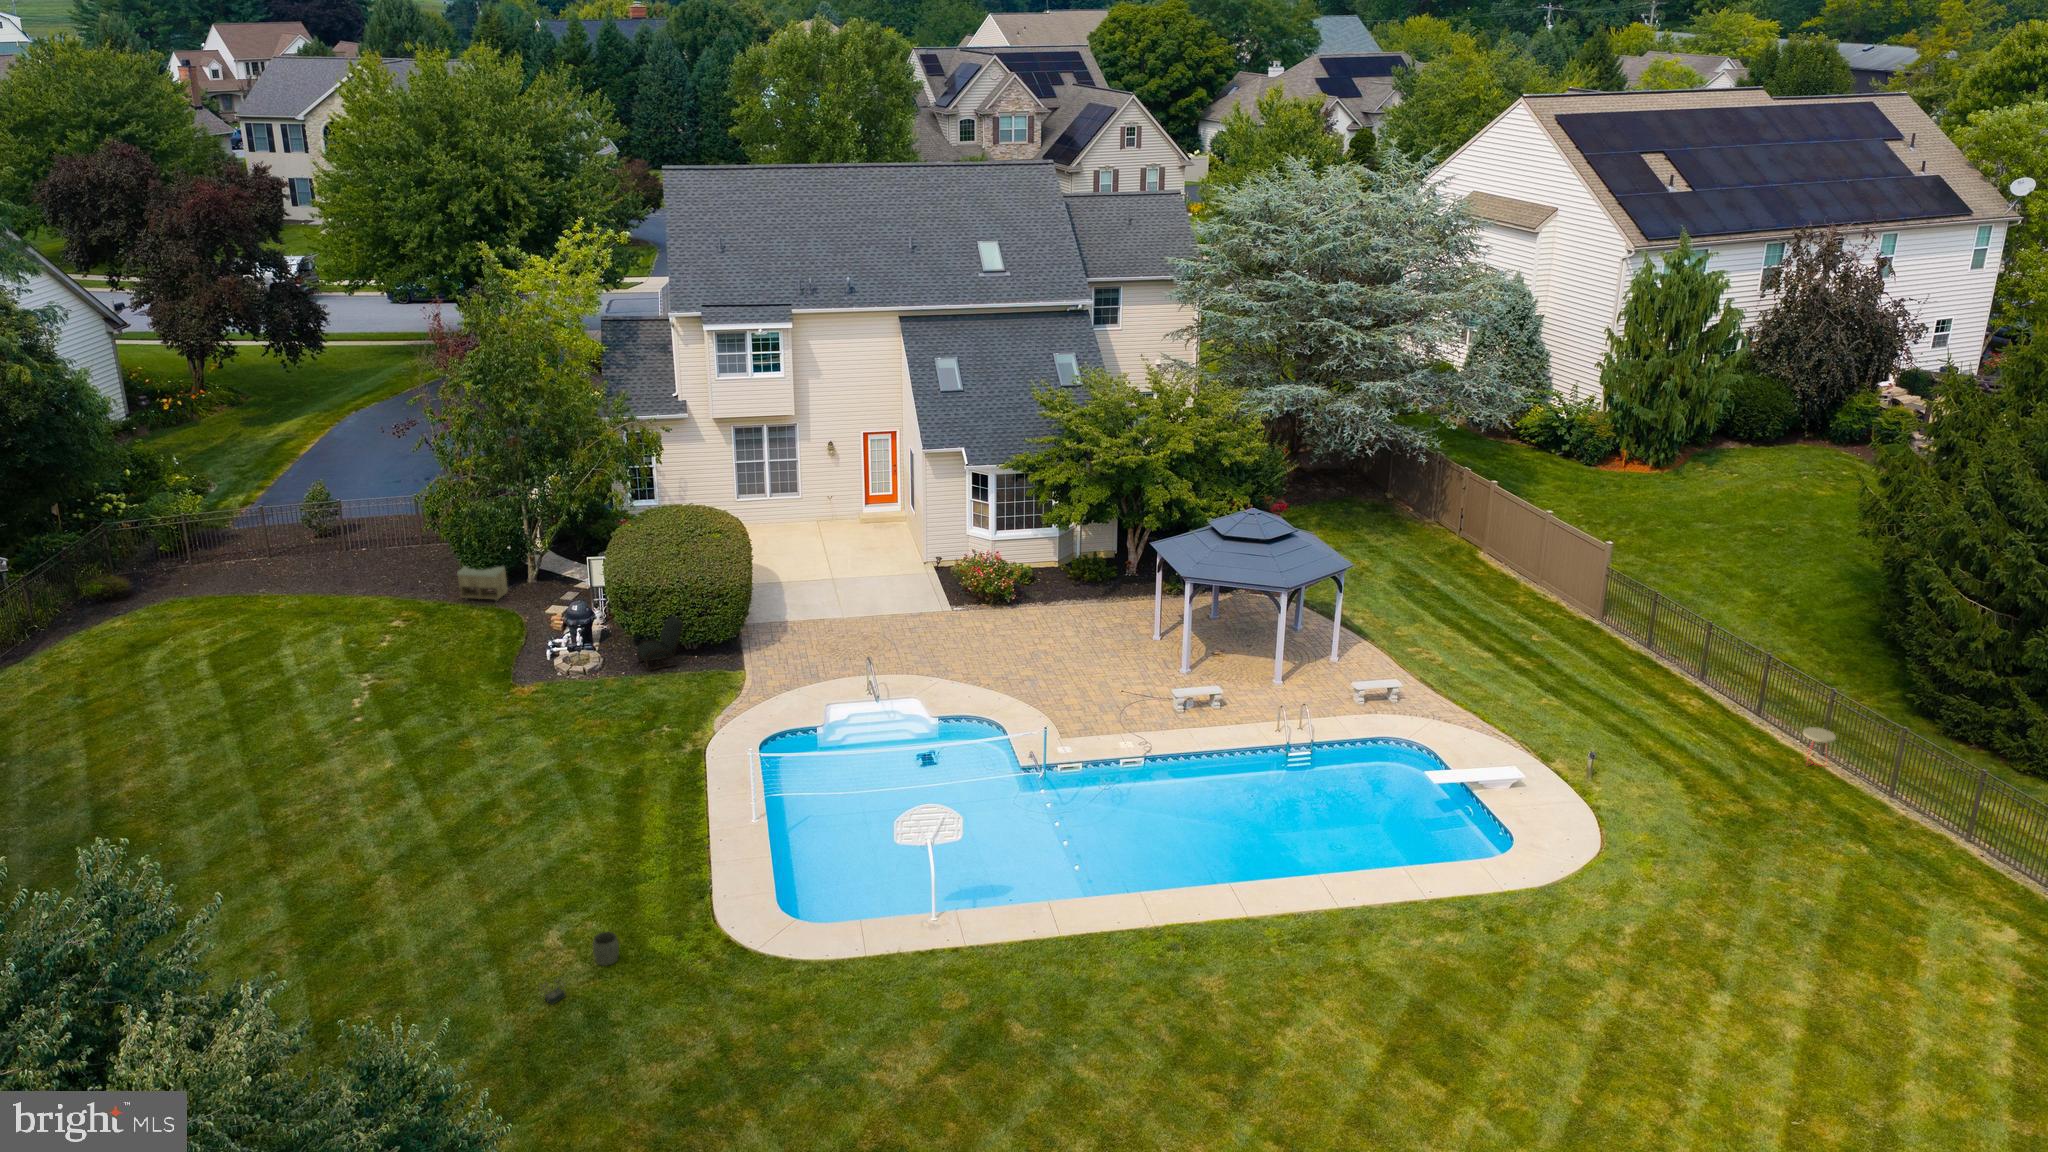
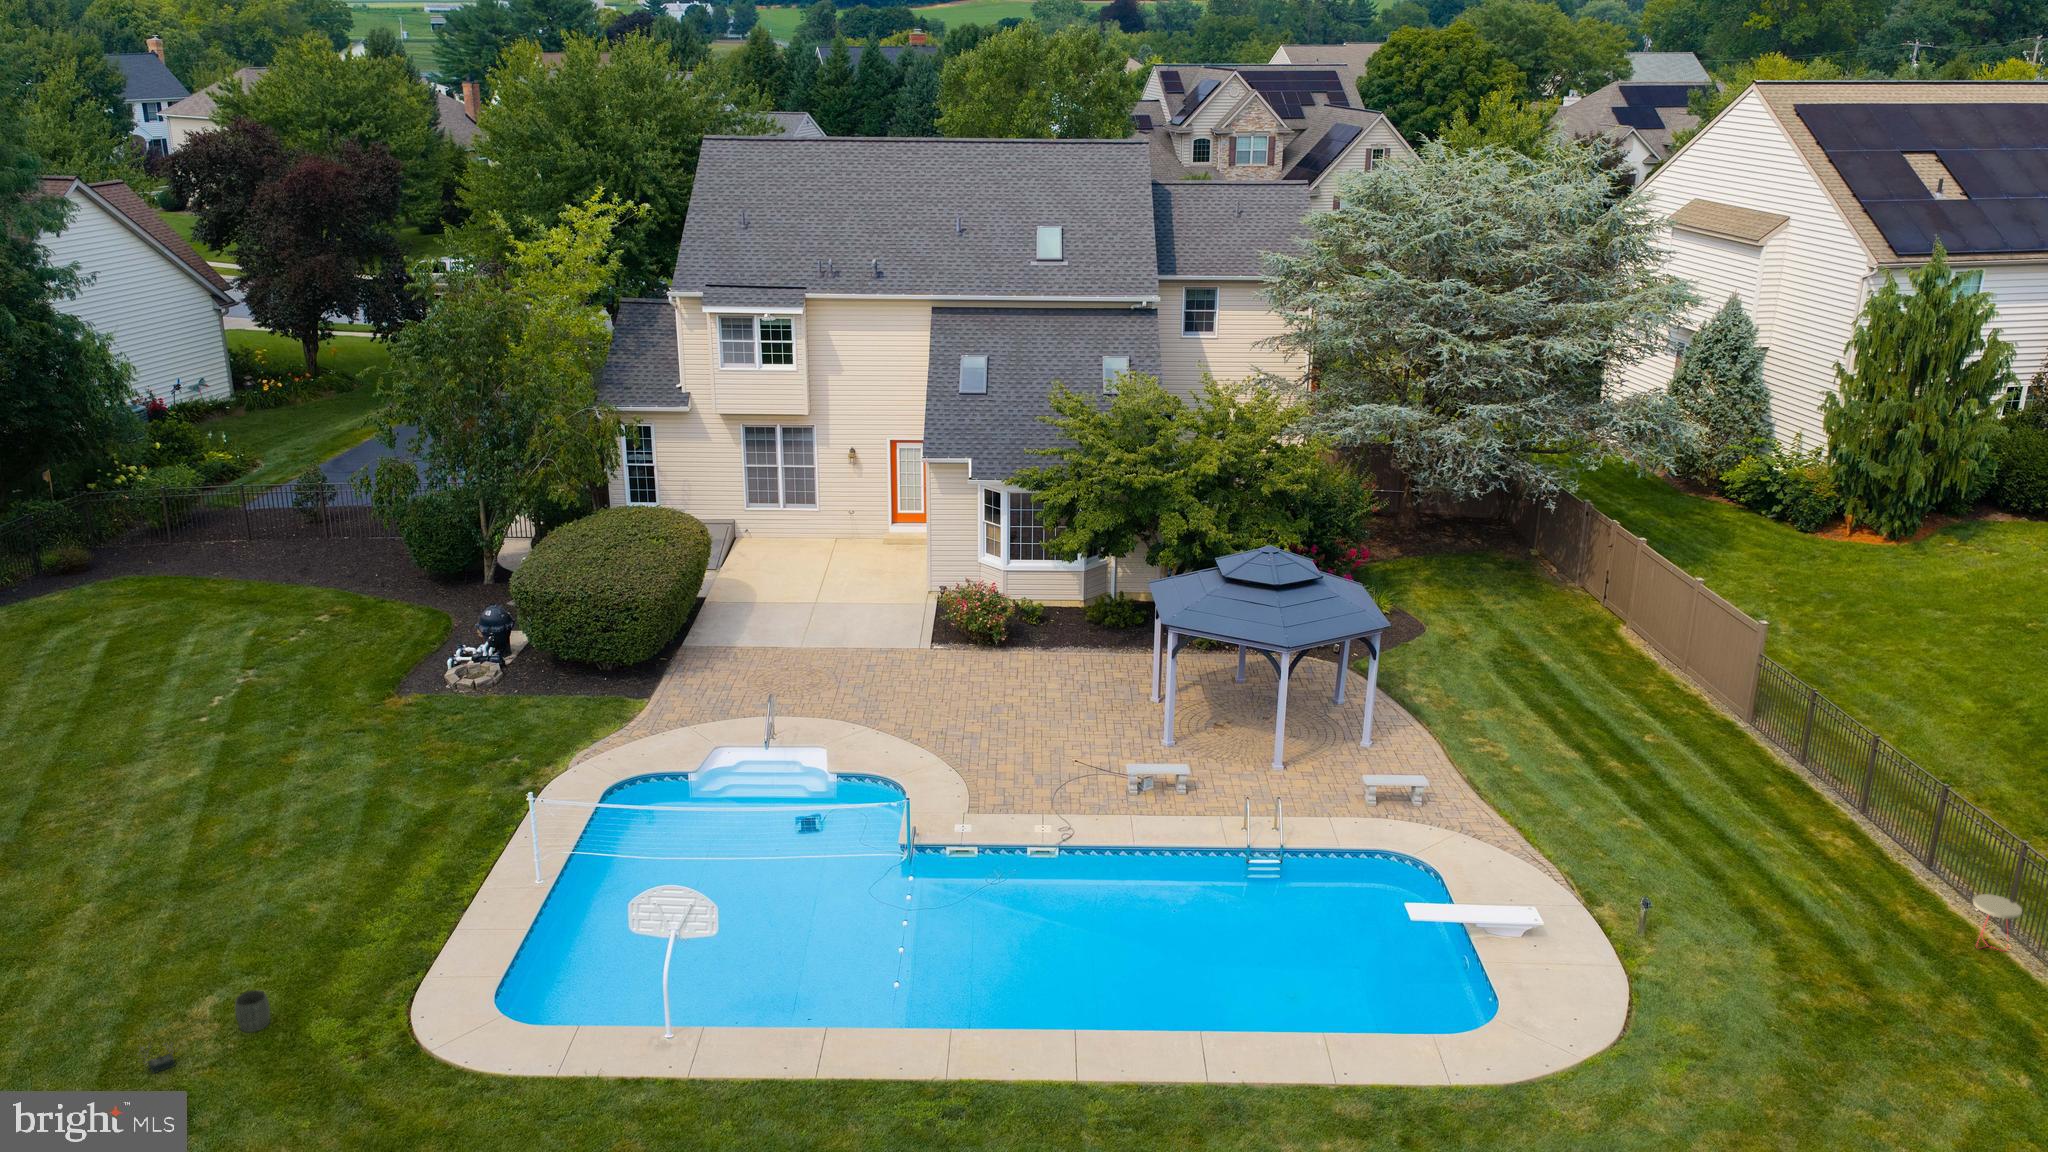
storage bench: present [457,566,508,600] -> none [389,557,447,601]
lounge chair: present [637,616,684,671] -> none [531,626,582,690]

